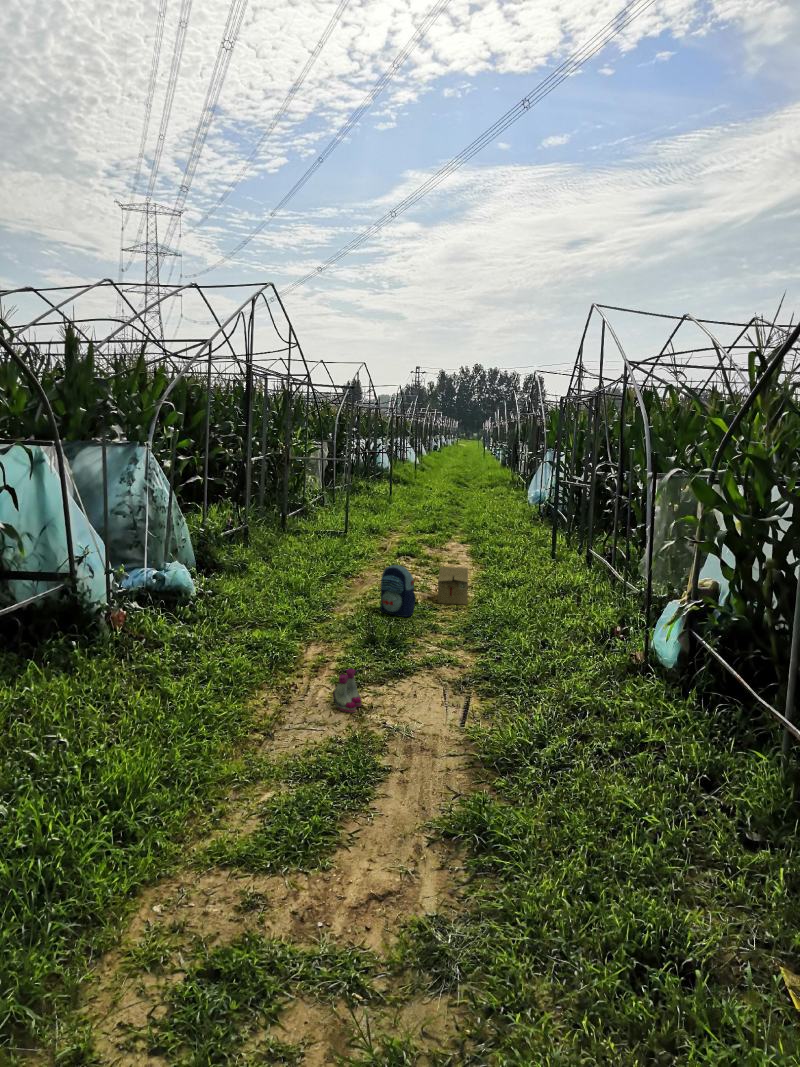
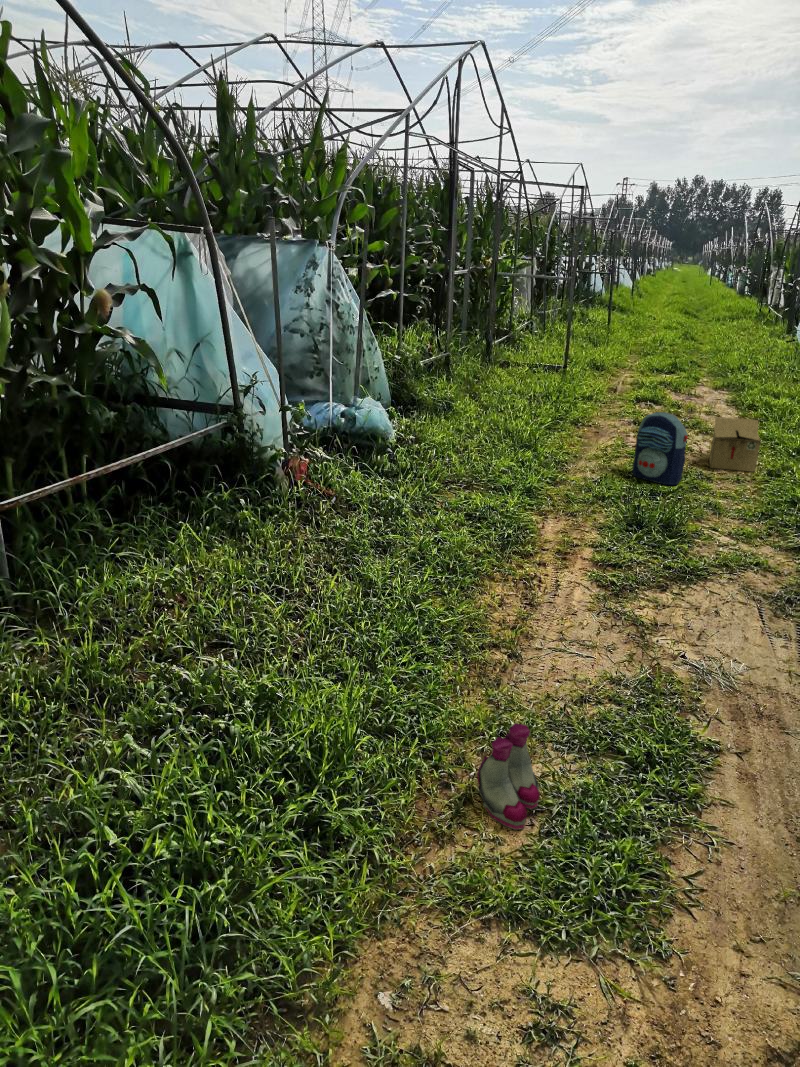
boots: present [333,669,362,713] -> present [477,723,540,830]

